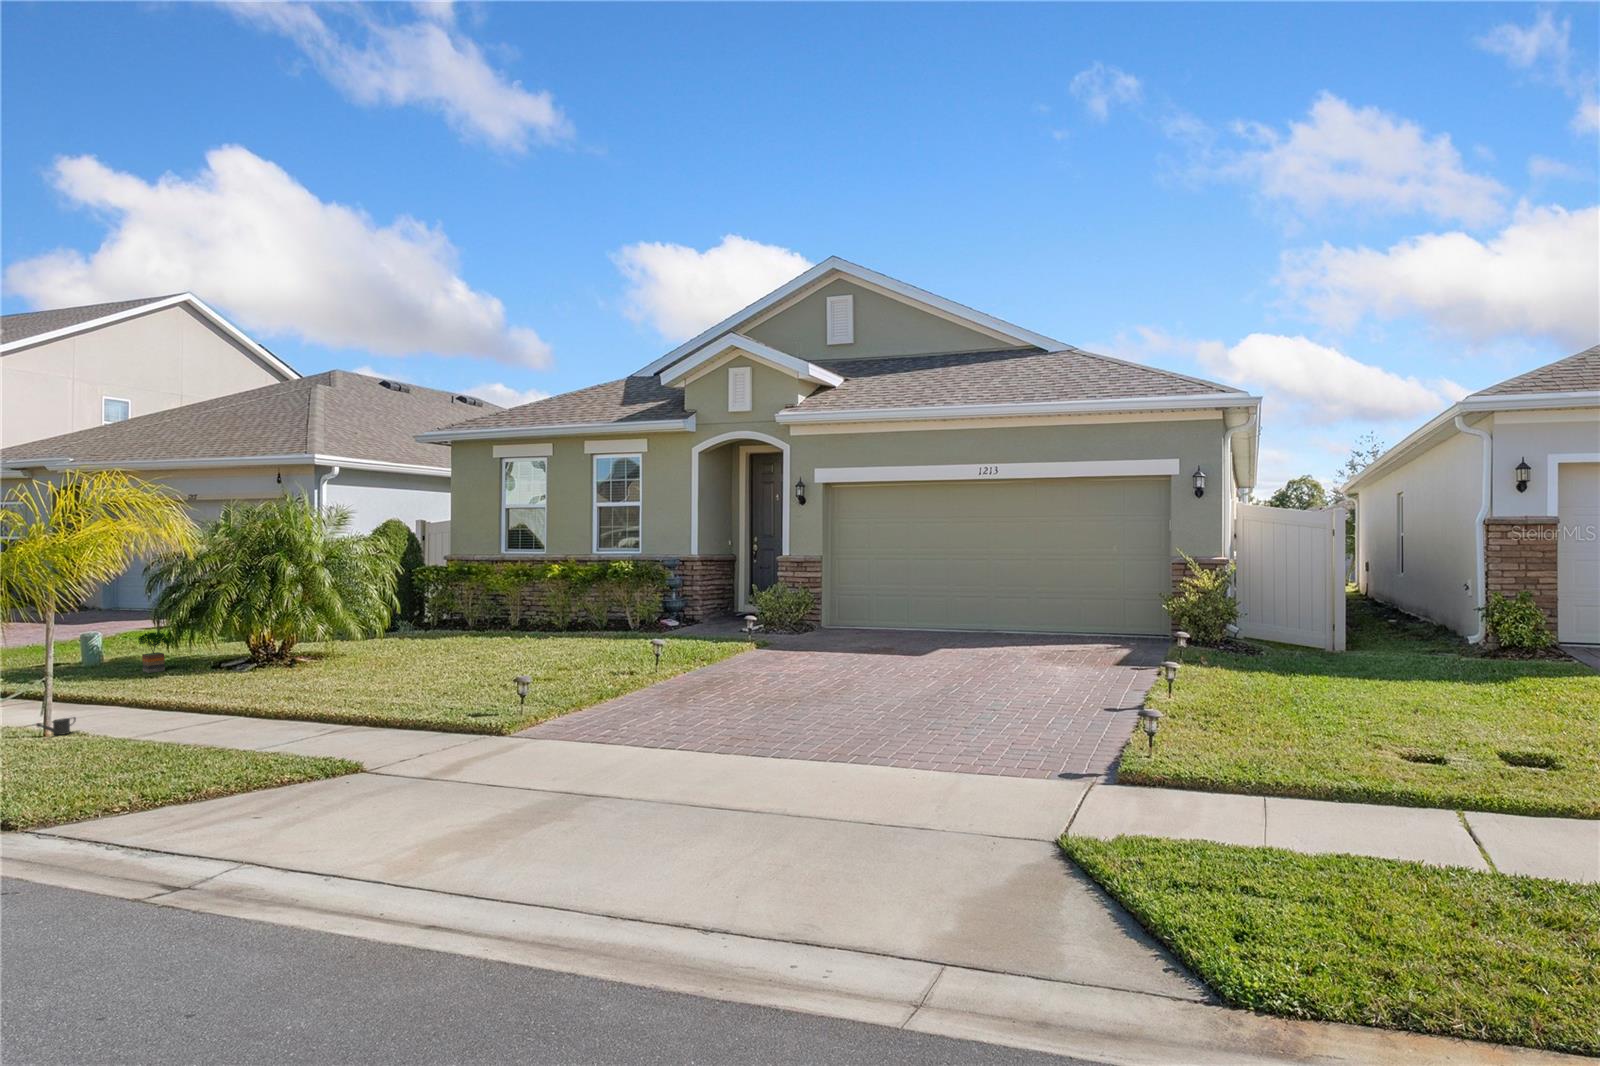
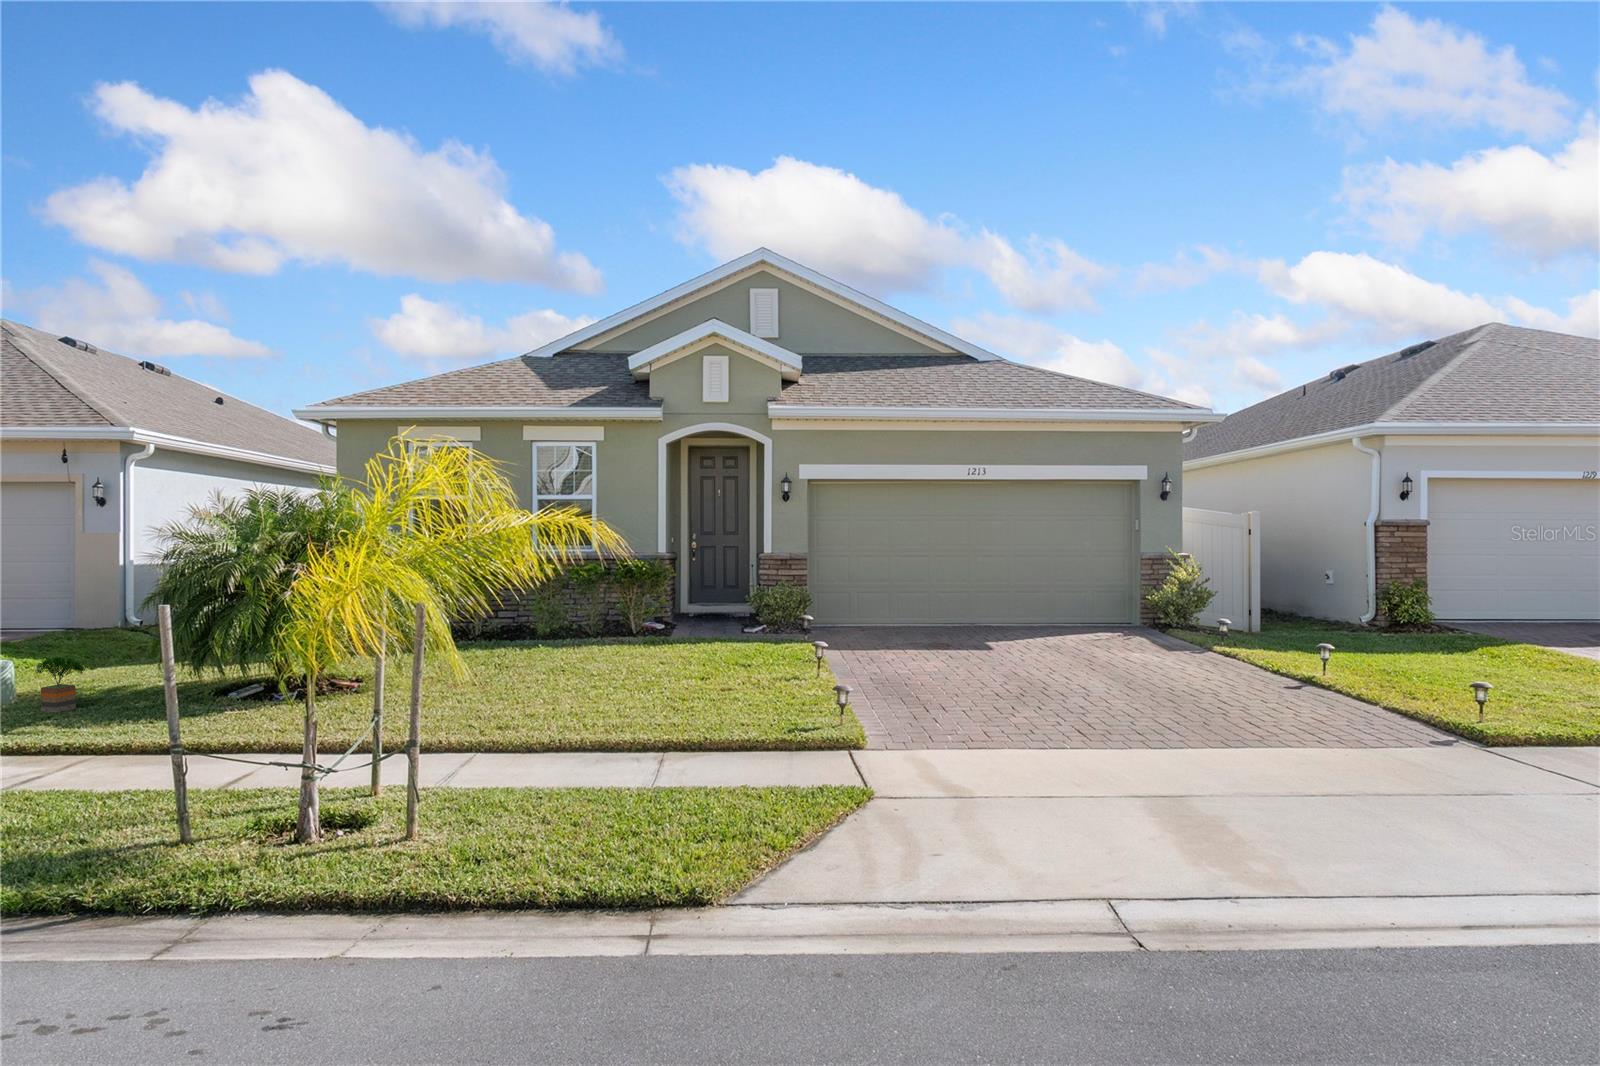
watering can: present [37,717,76,735] -> none [100,774,136,802]

